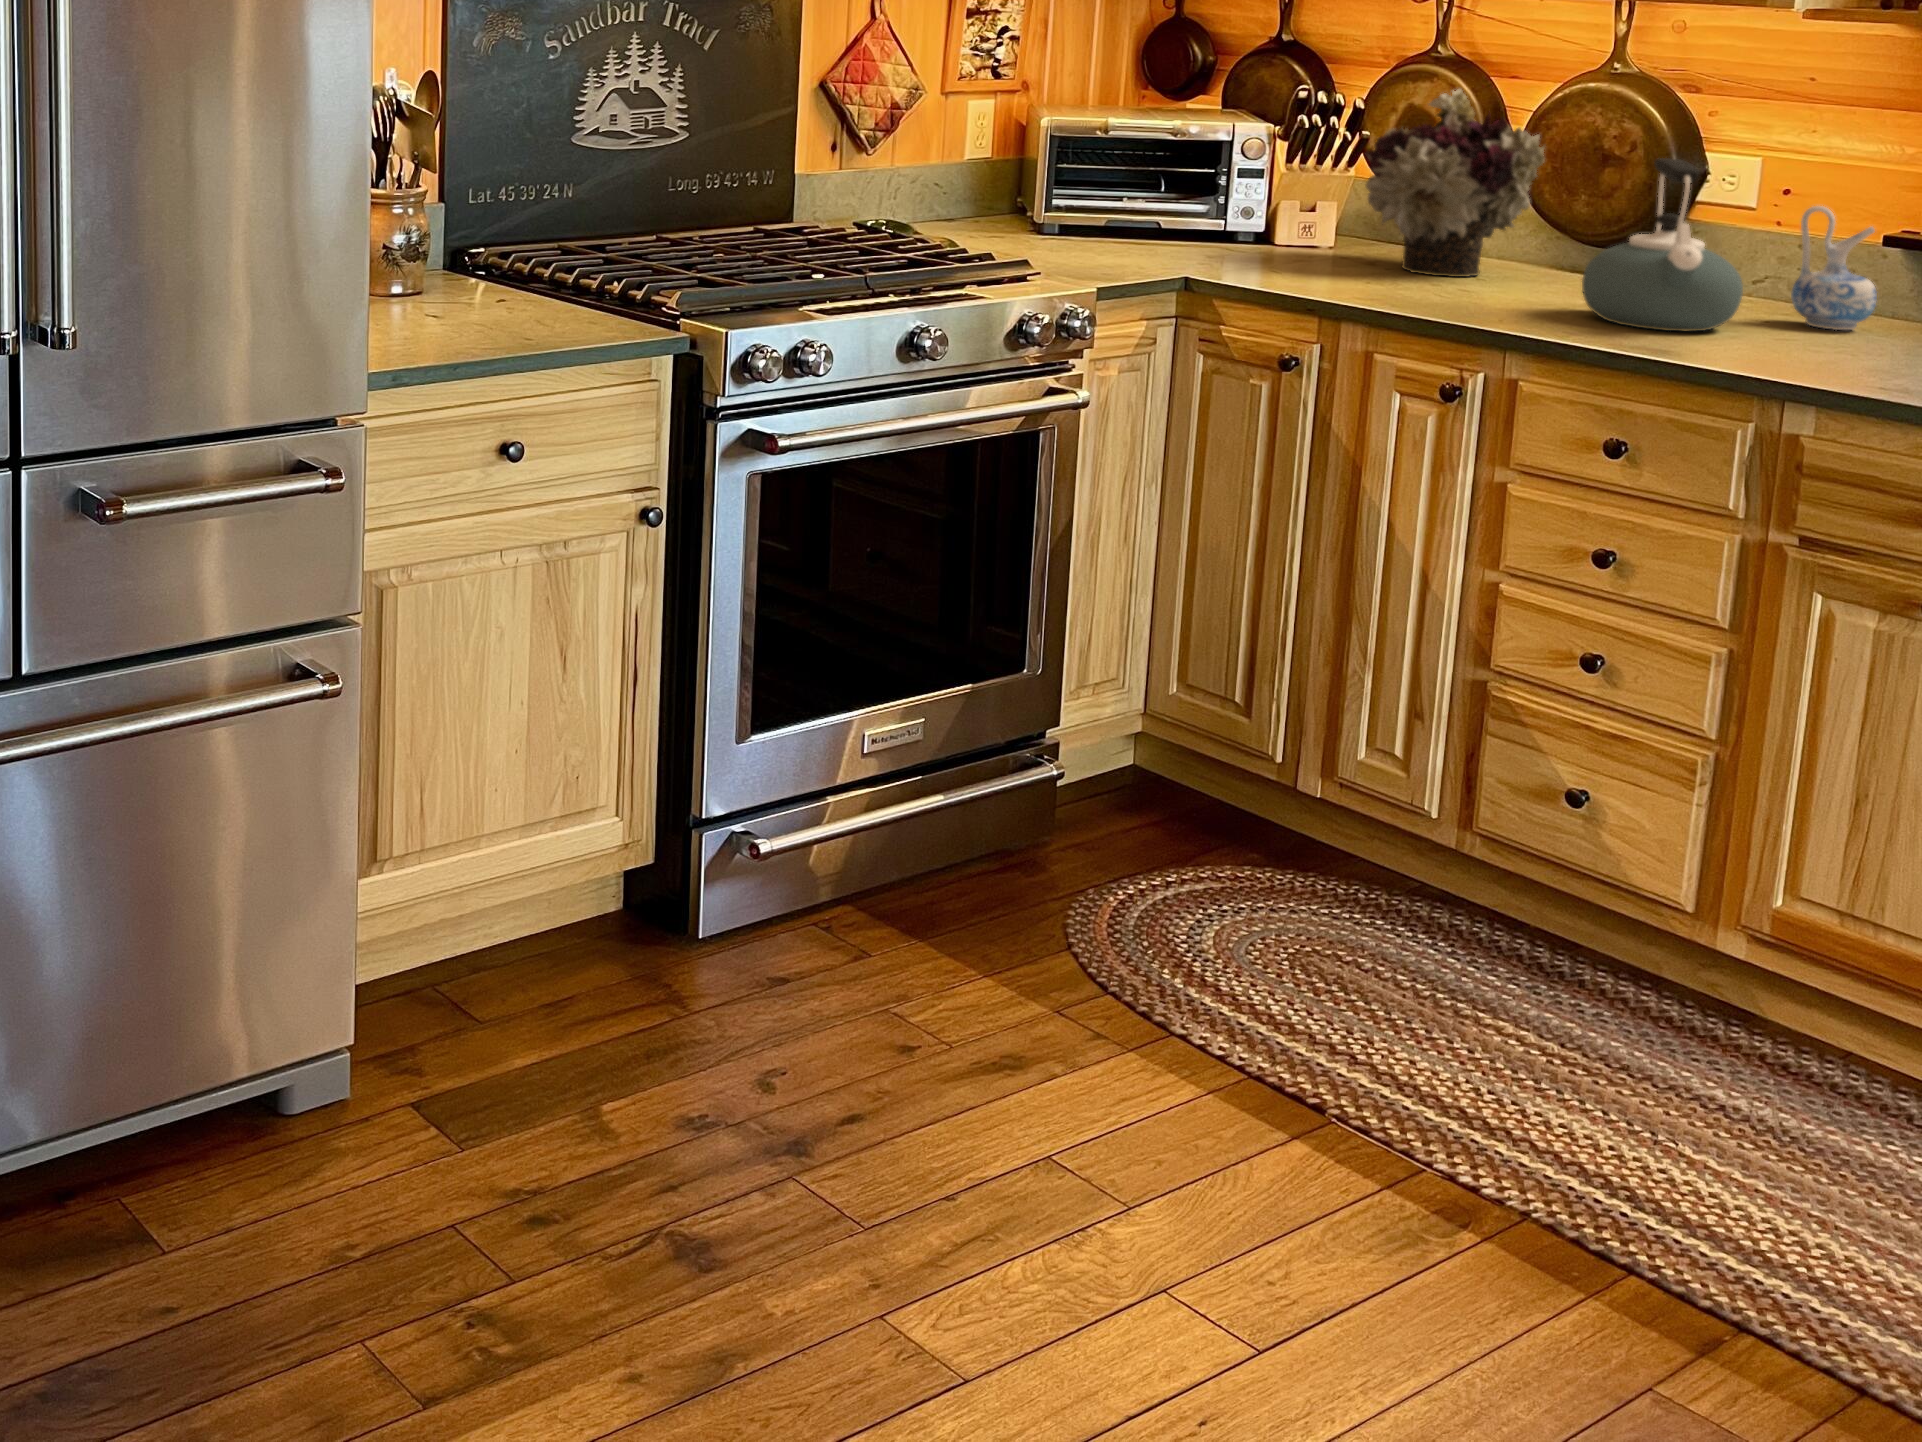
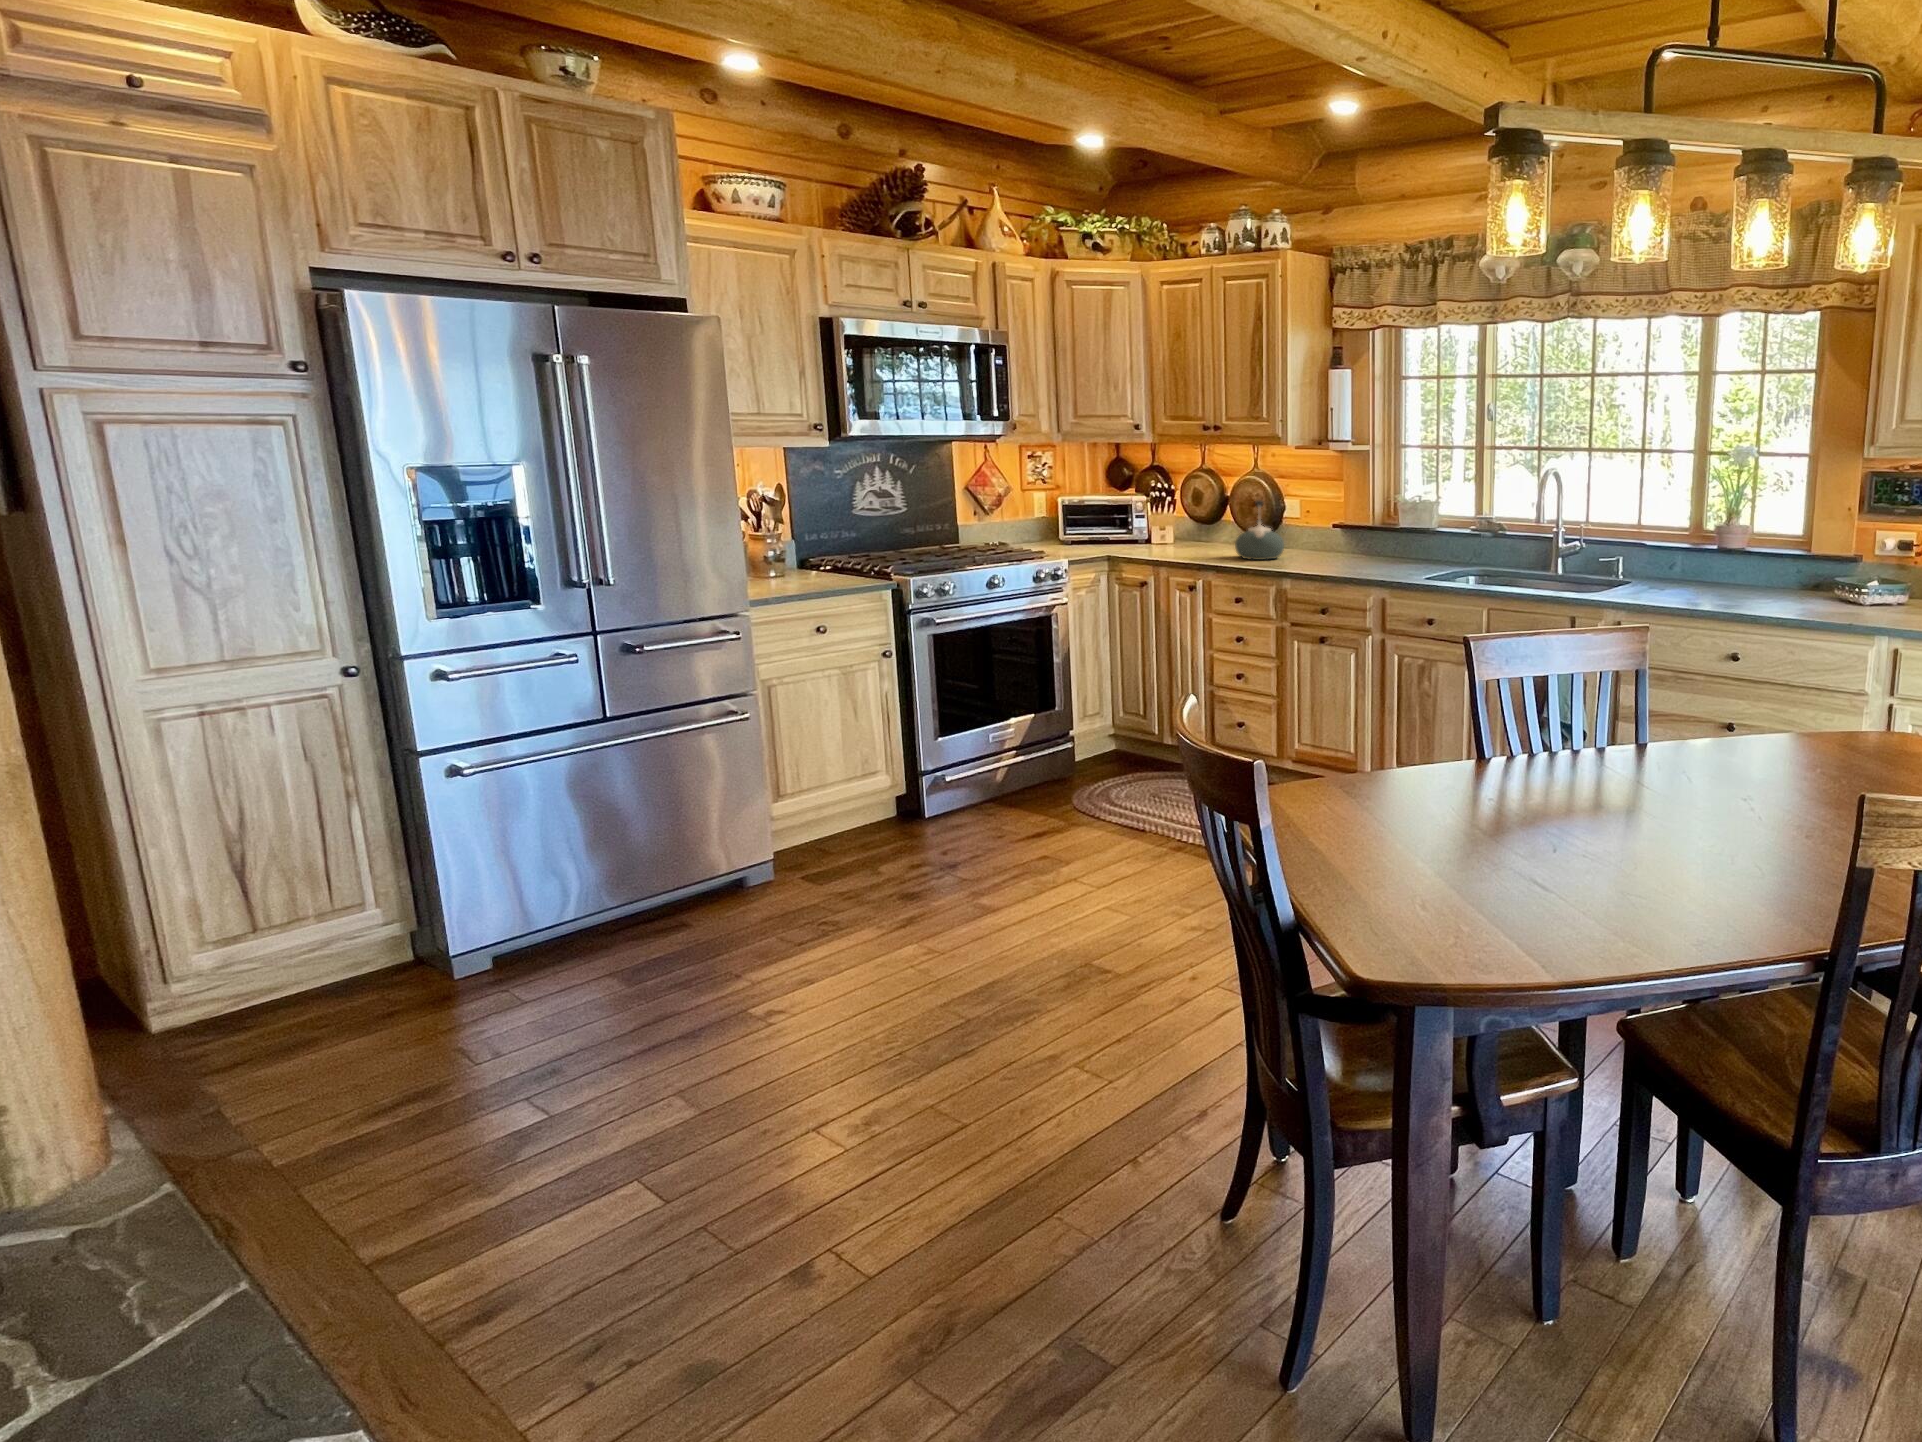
flower arrangement: present [1366,89,1545,277] -> none [1172,480,1235,550]
ceramic pitcher: present [1791,206,1877,330] -> none [1305,515,1330,557]

